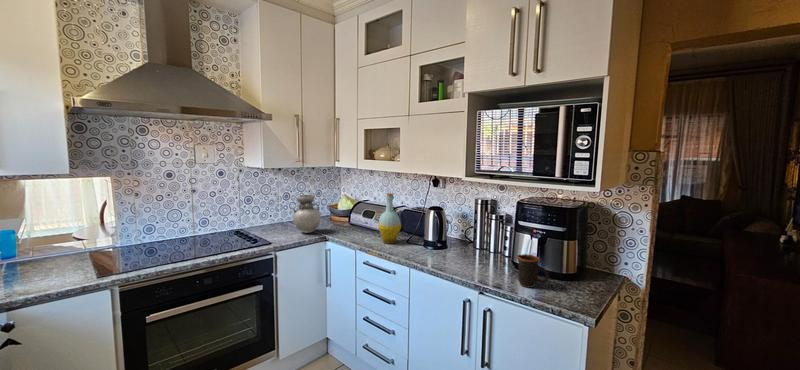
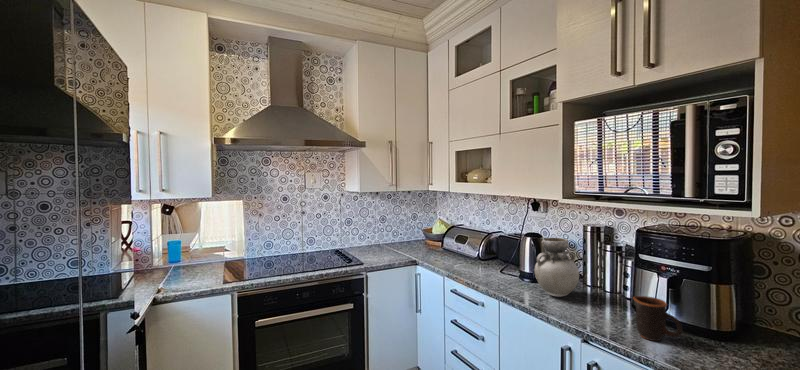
bottle: present [378,193,401,244] -> none [468,217,495,273]
vase: present [293,195,321,233] -> present [535,238,579,297]

